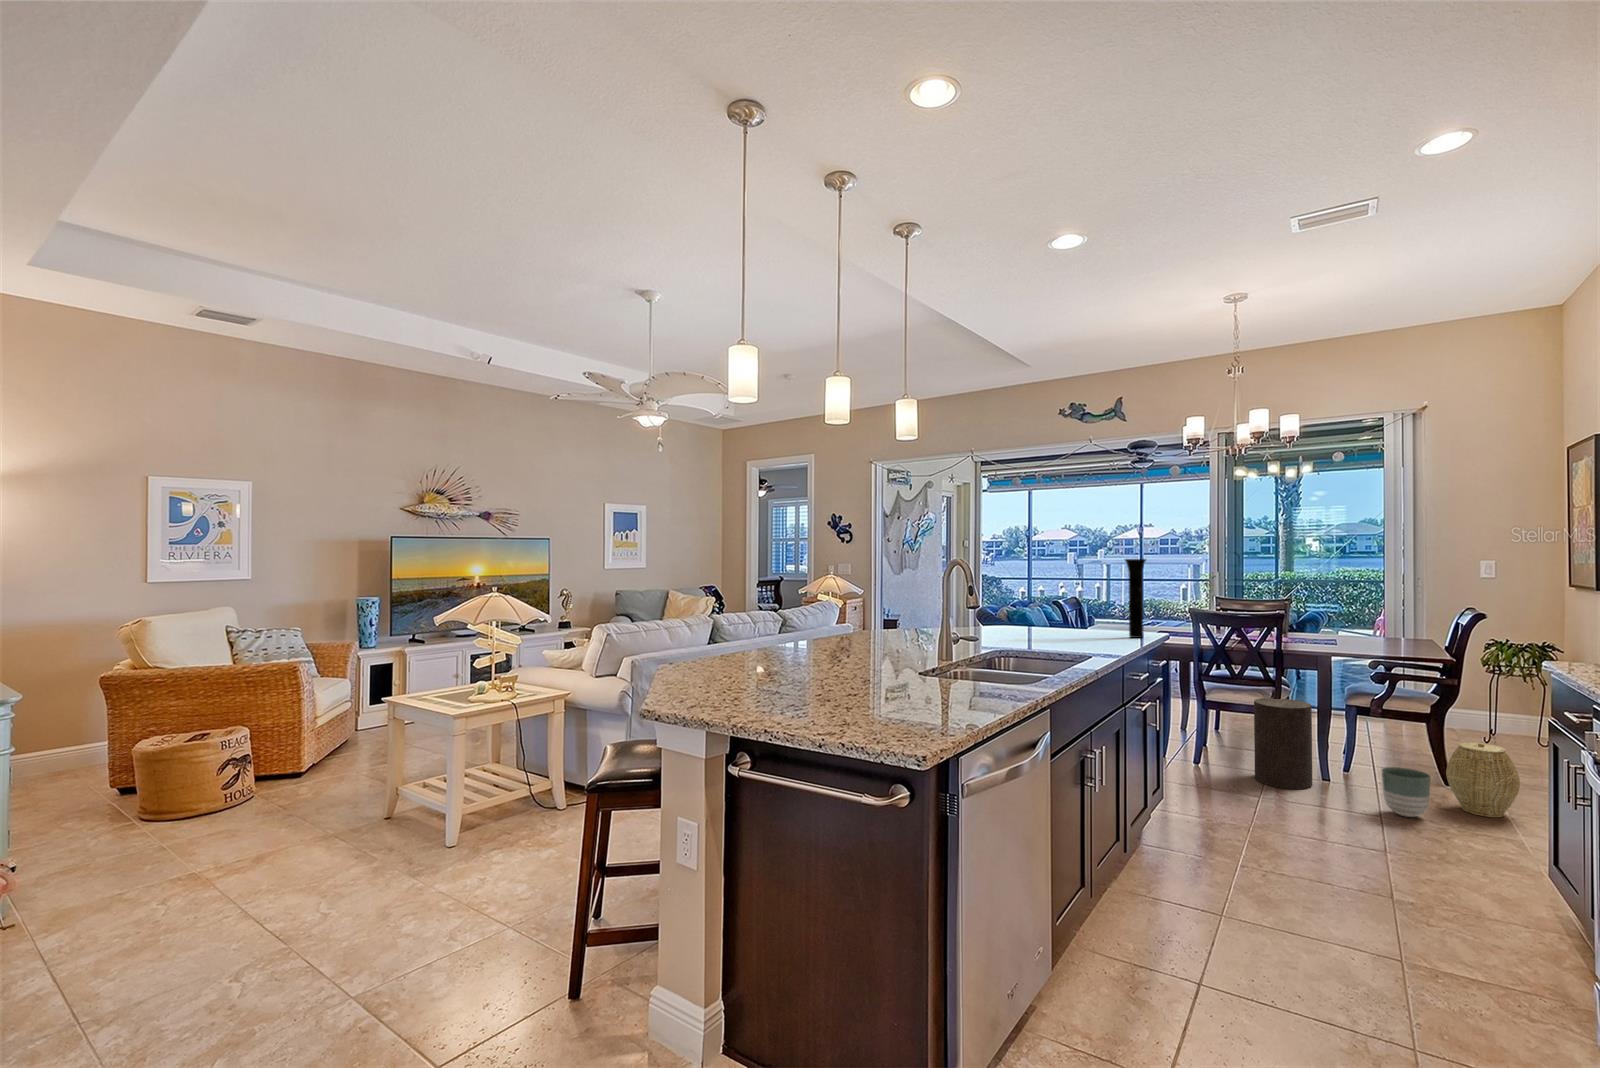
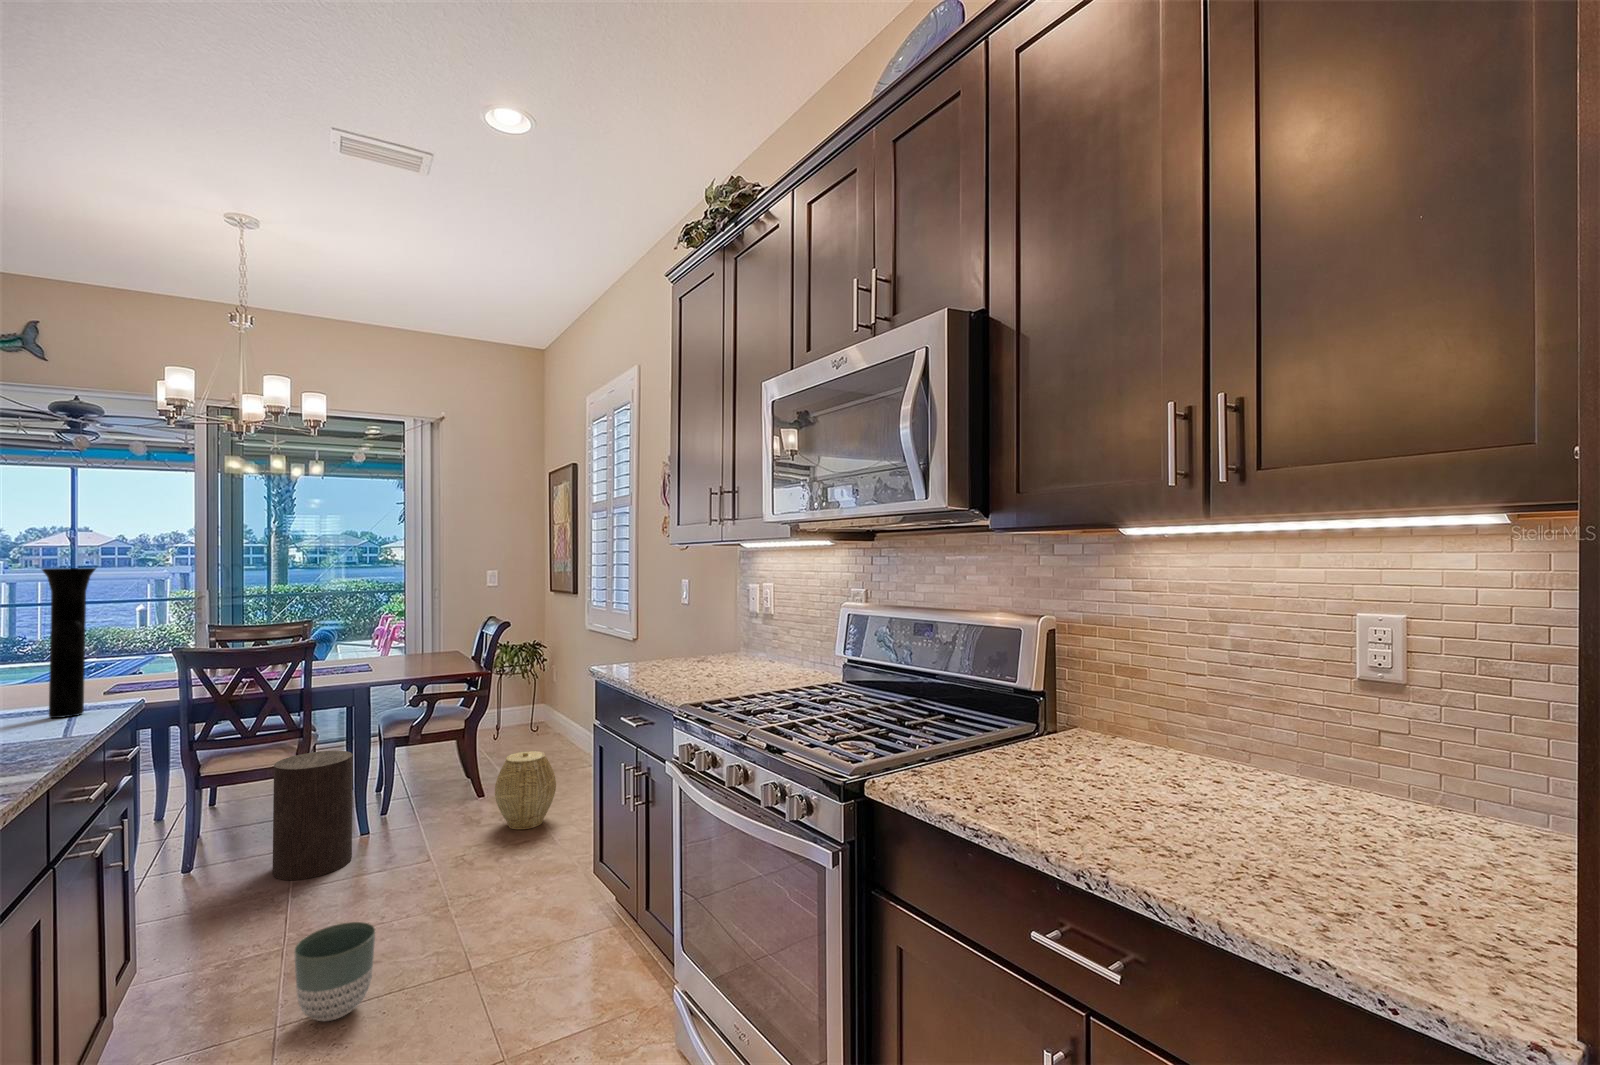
planter: present [1382,767,1431,817] -> present [294,922,375,1021]

